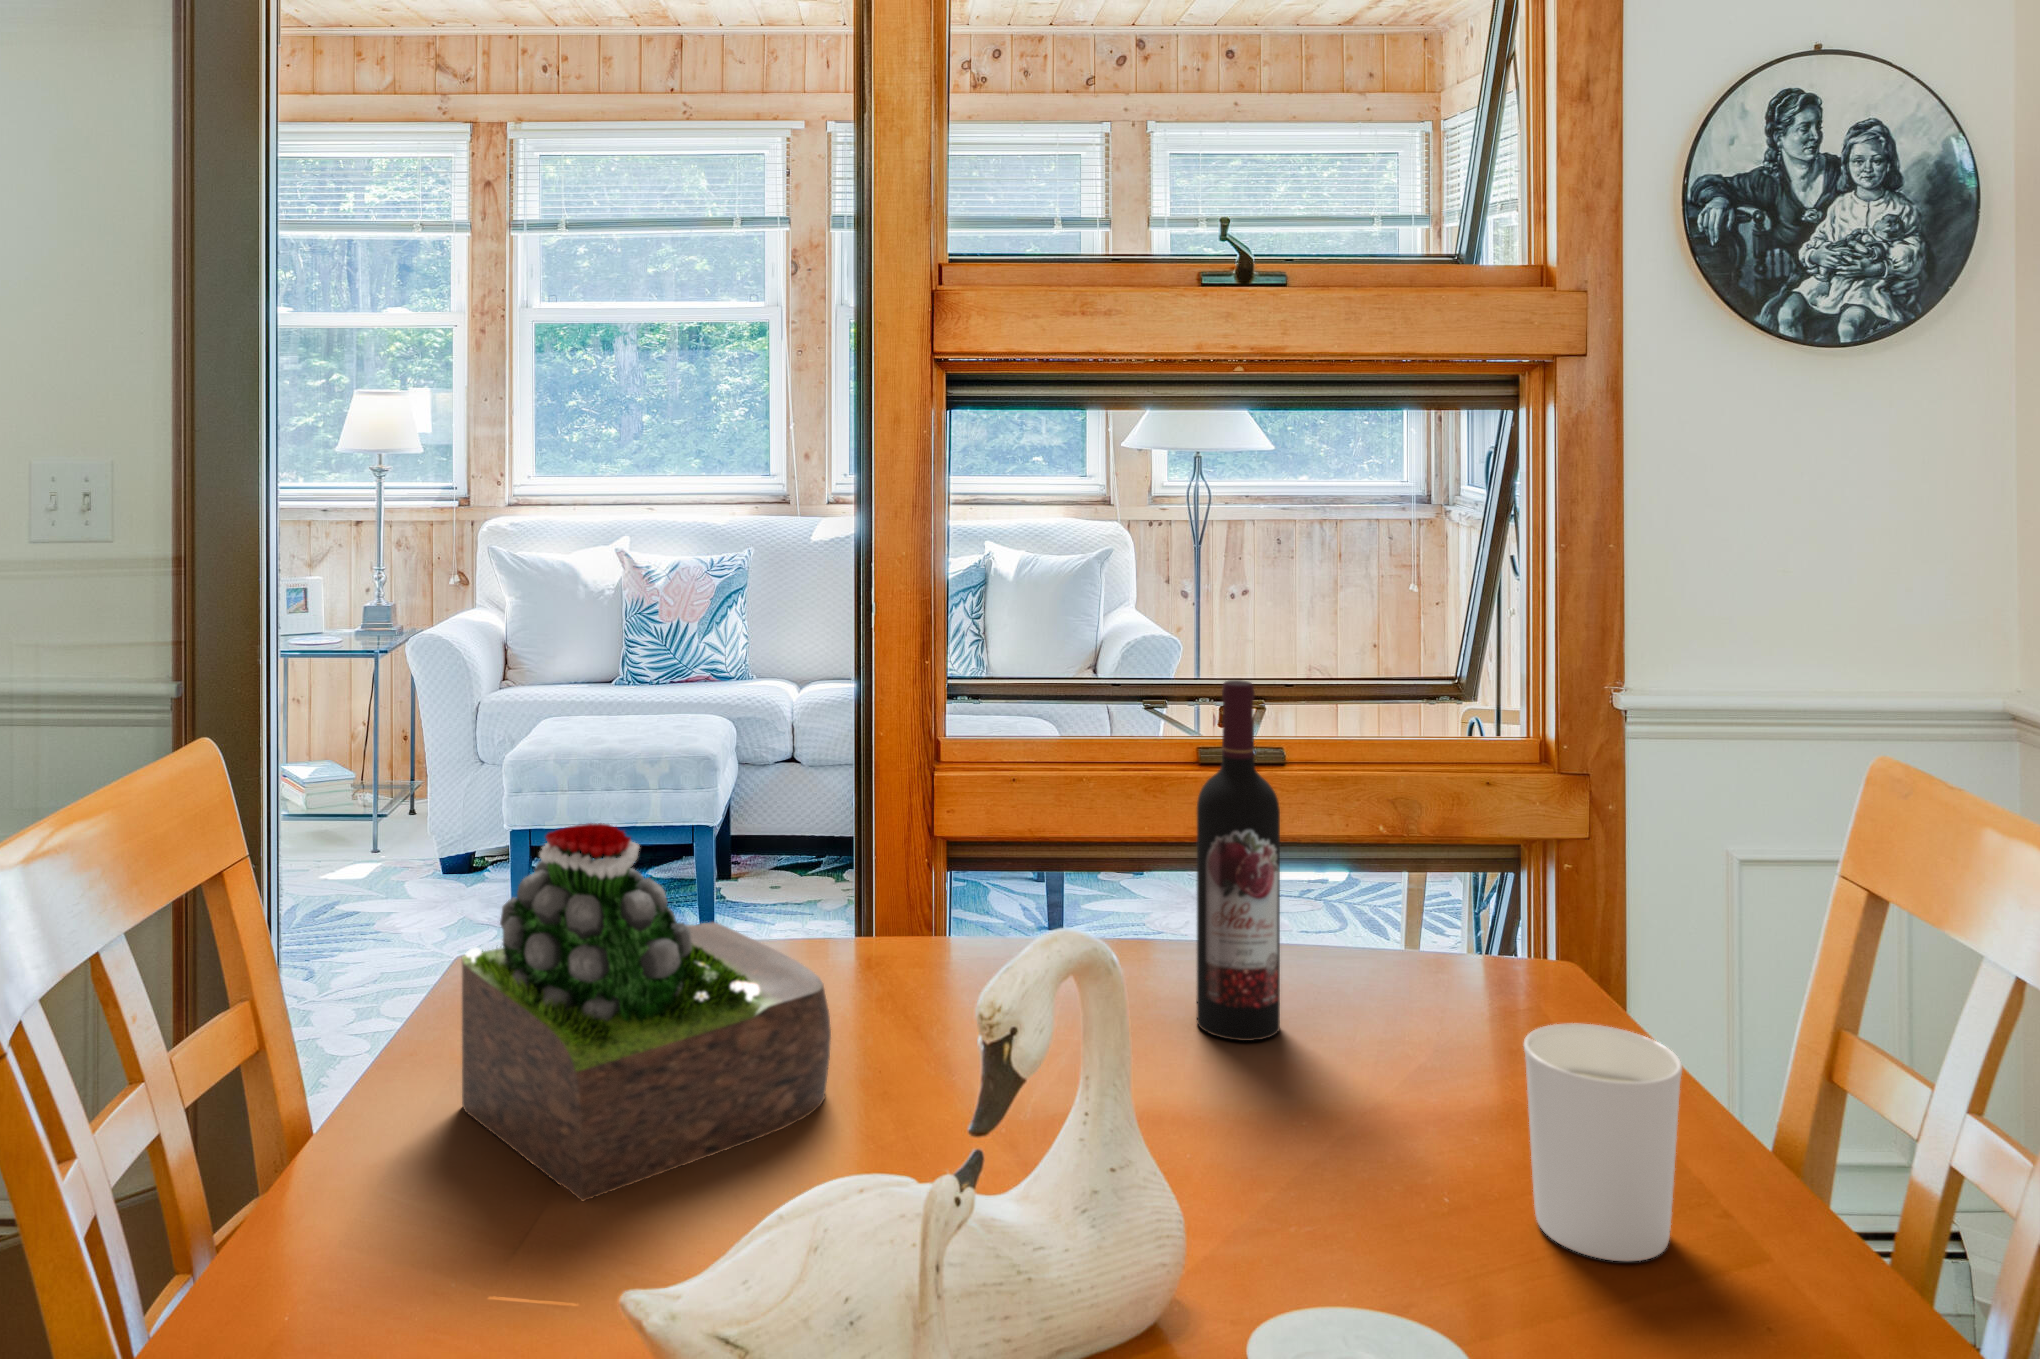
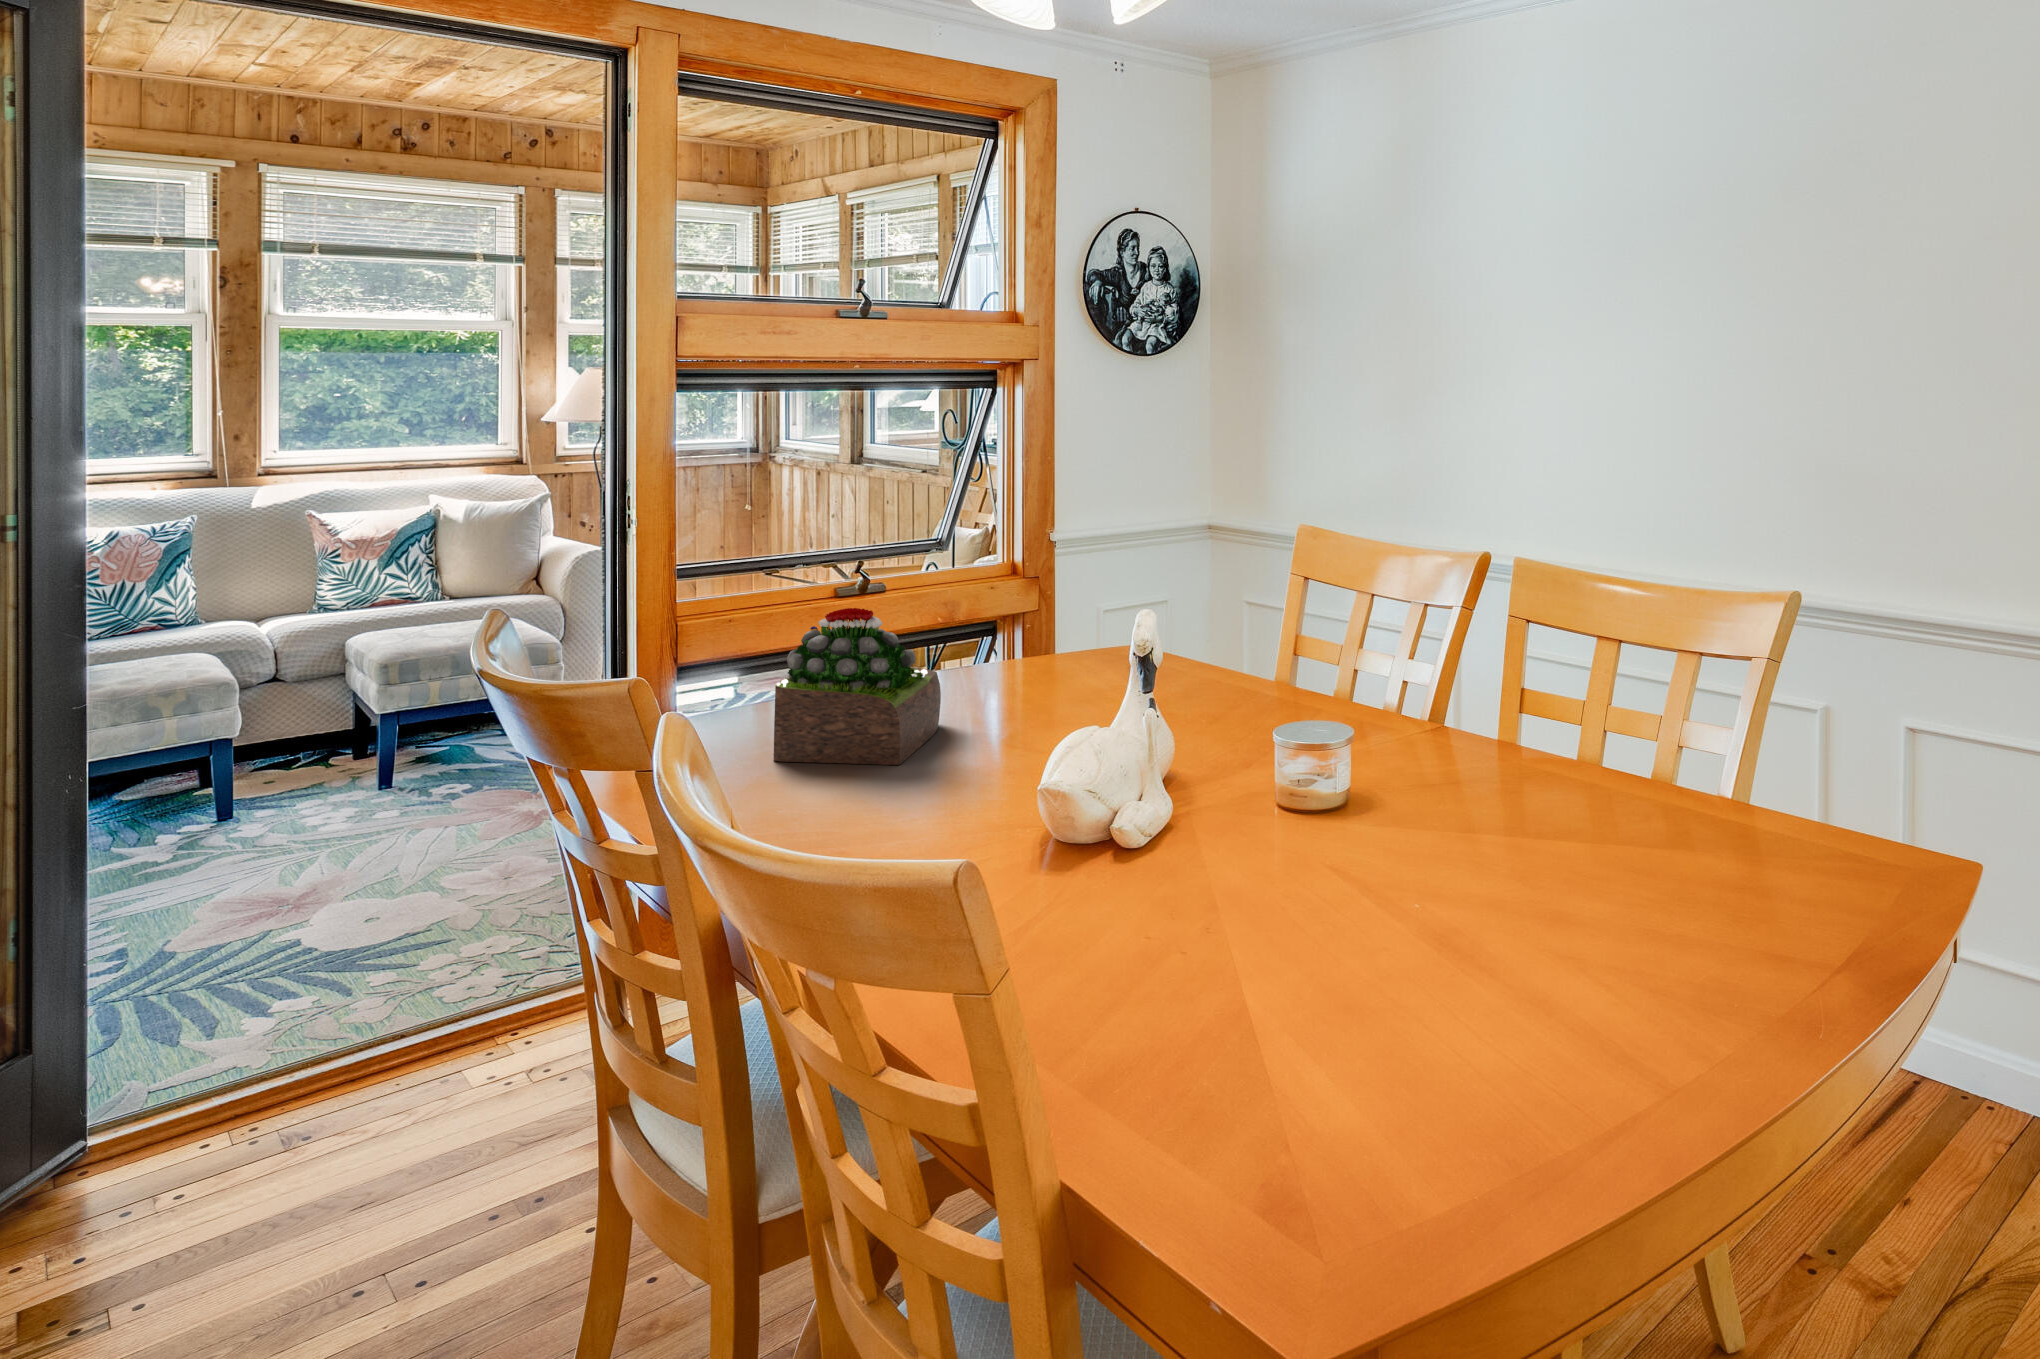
wine bottle: present [1197,680,1280,1041] -> none [1036,520,1076,675]
candle holder: present [1524,1023,1682,1261] -> none [1214,622,1265,694]

